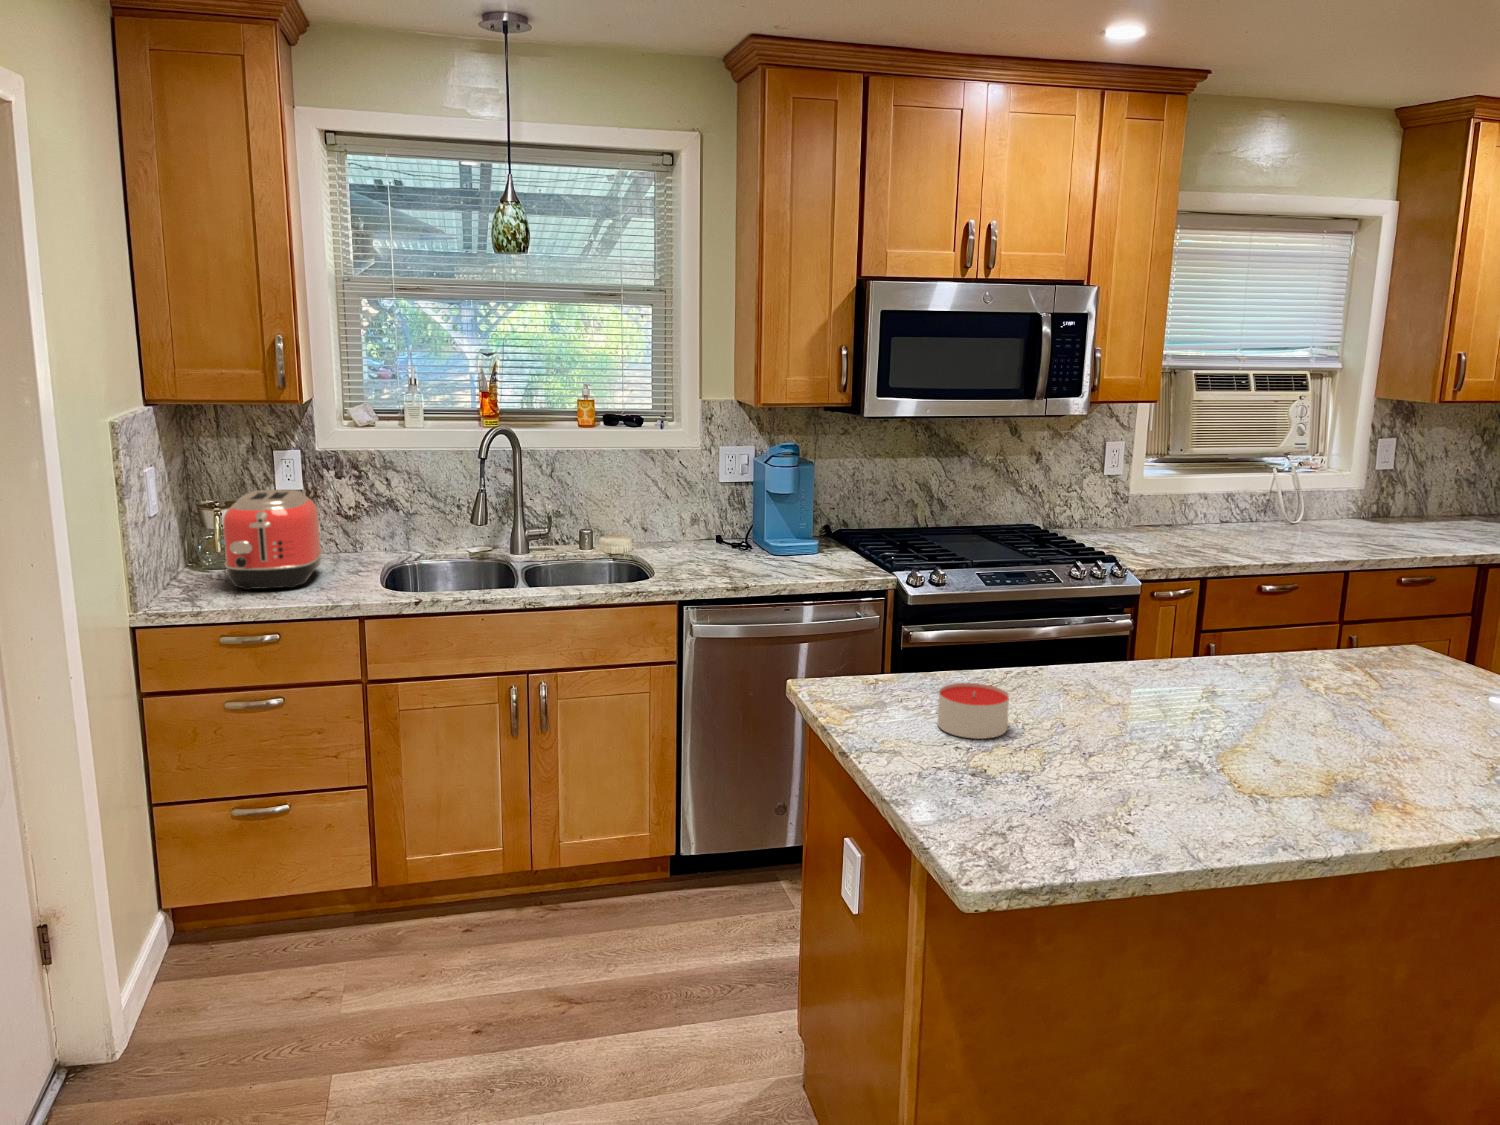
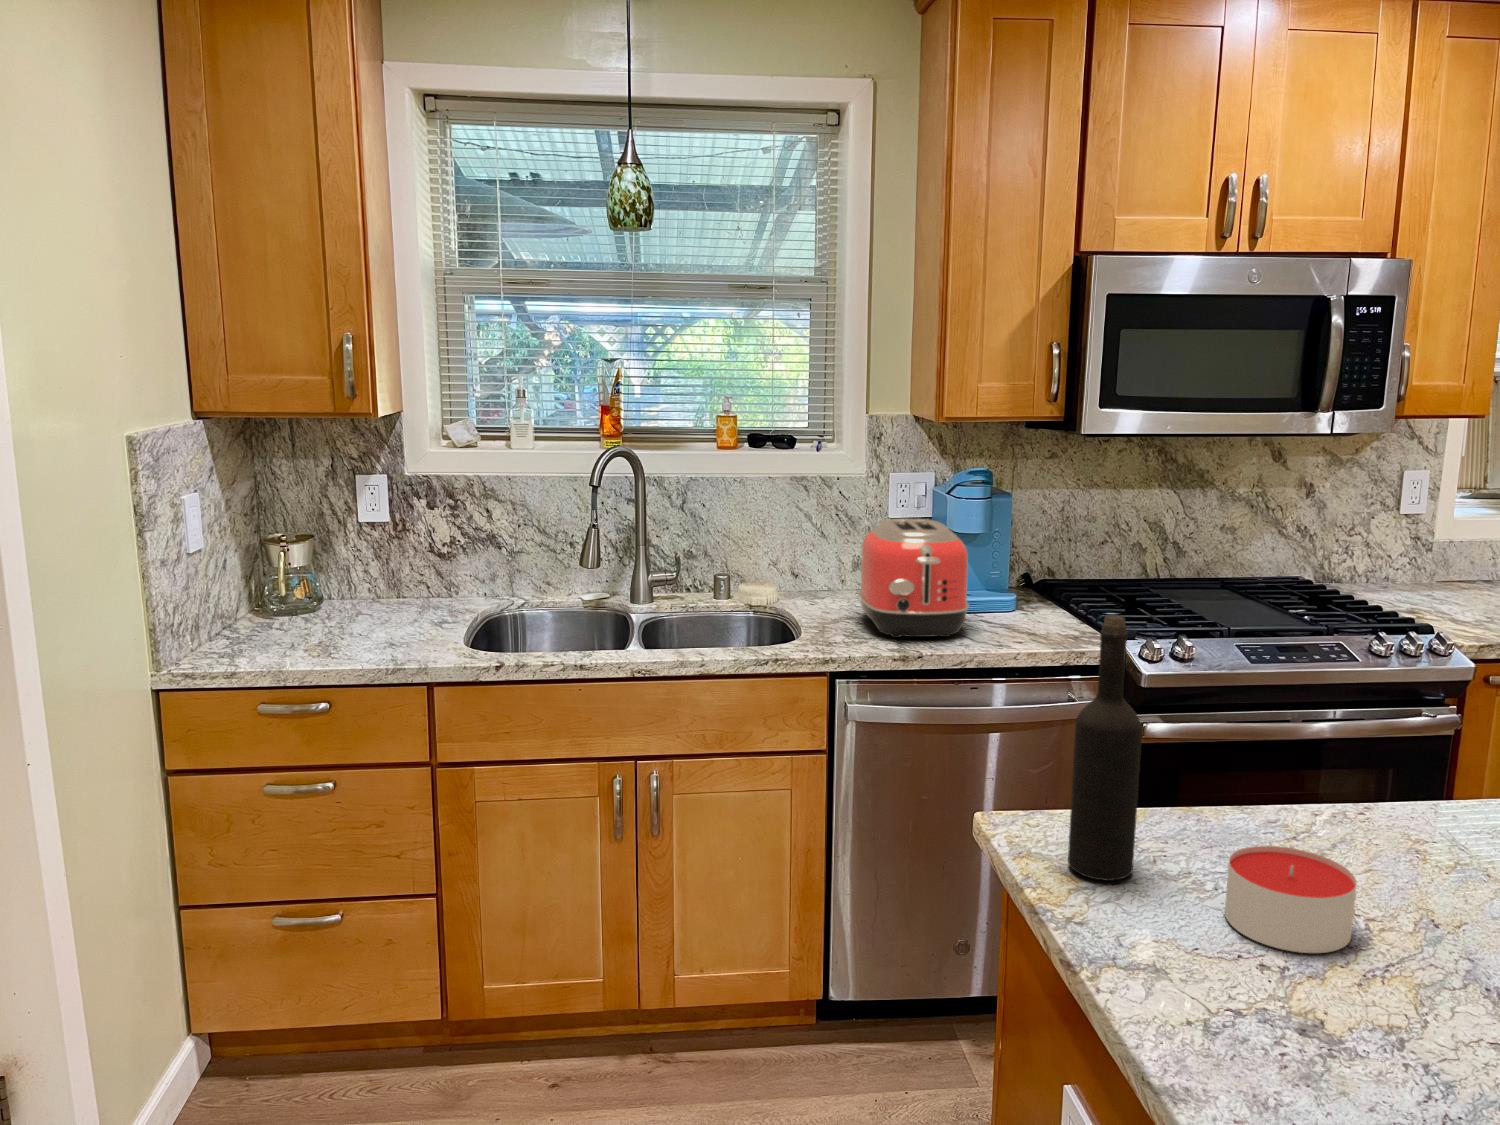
toaster: present [223,489,322,590] -> present [859,519,969,638]
wine bottle: none [847,545,890,711] -> present [1068,615,1142,881]

